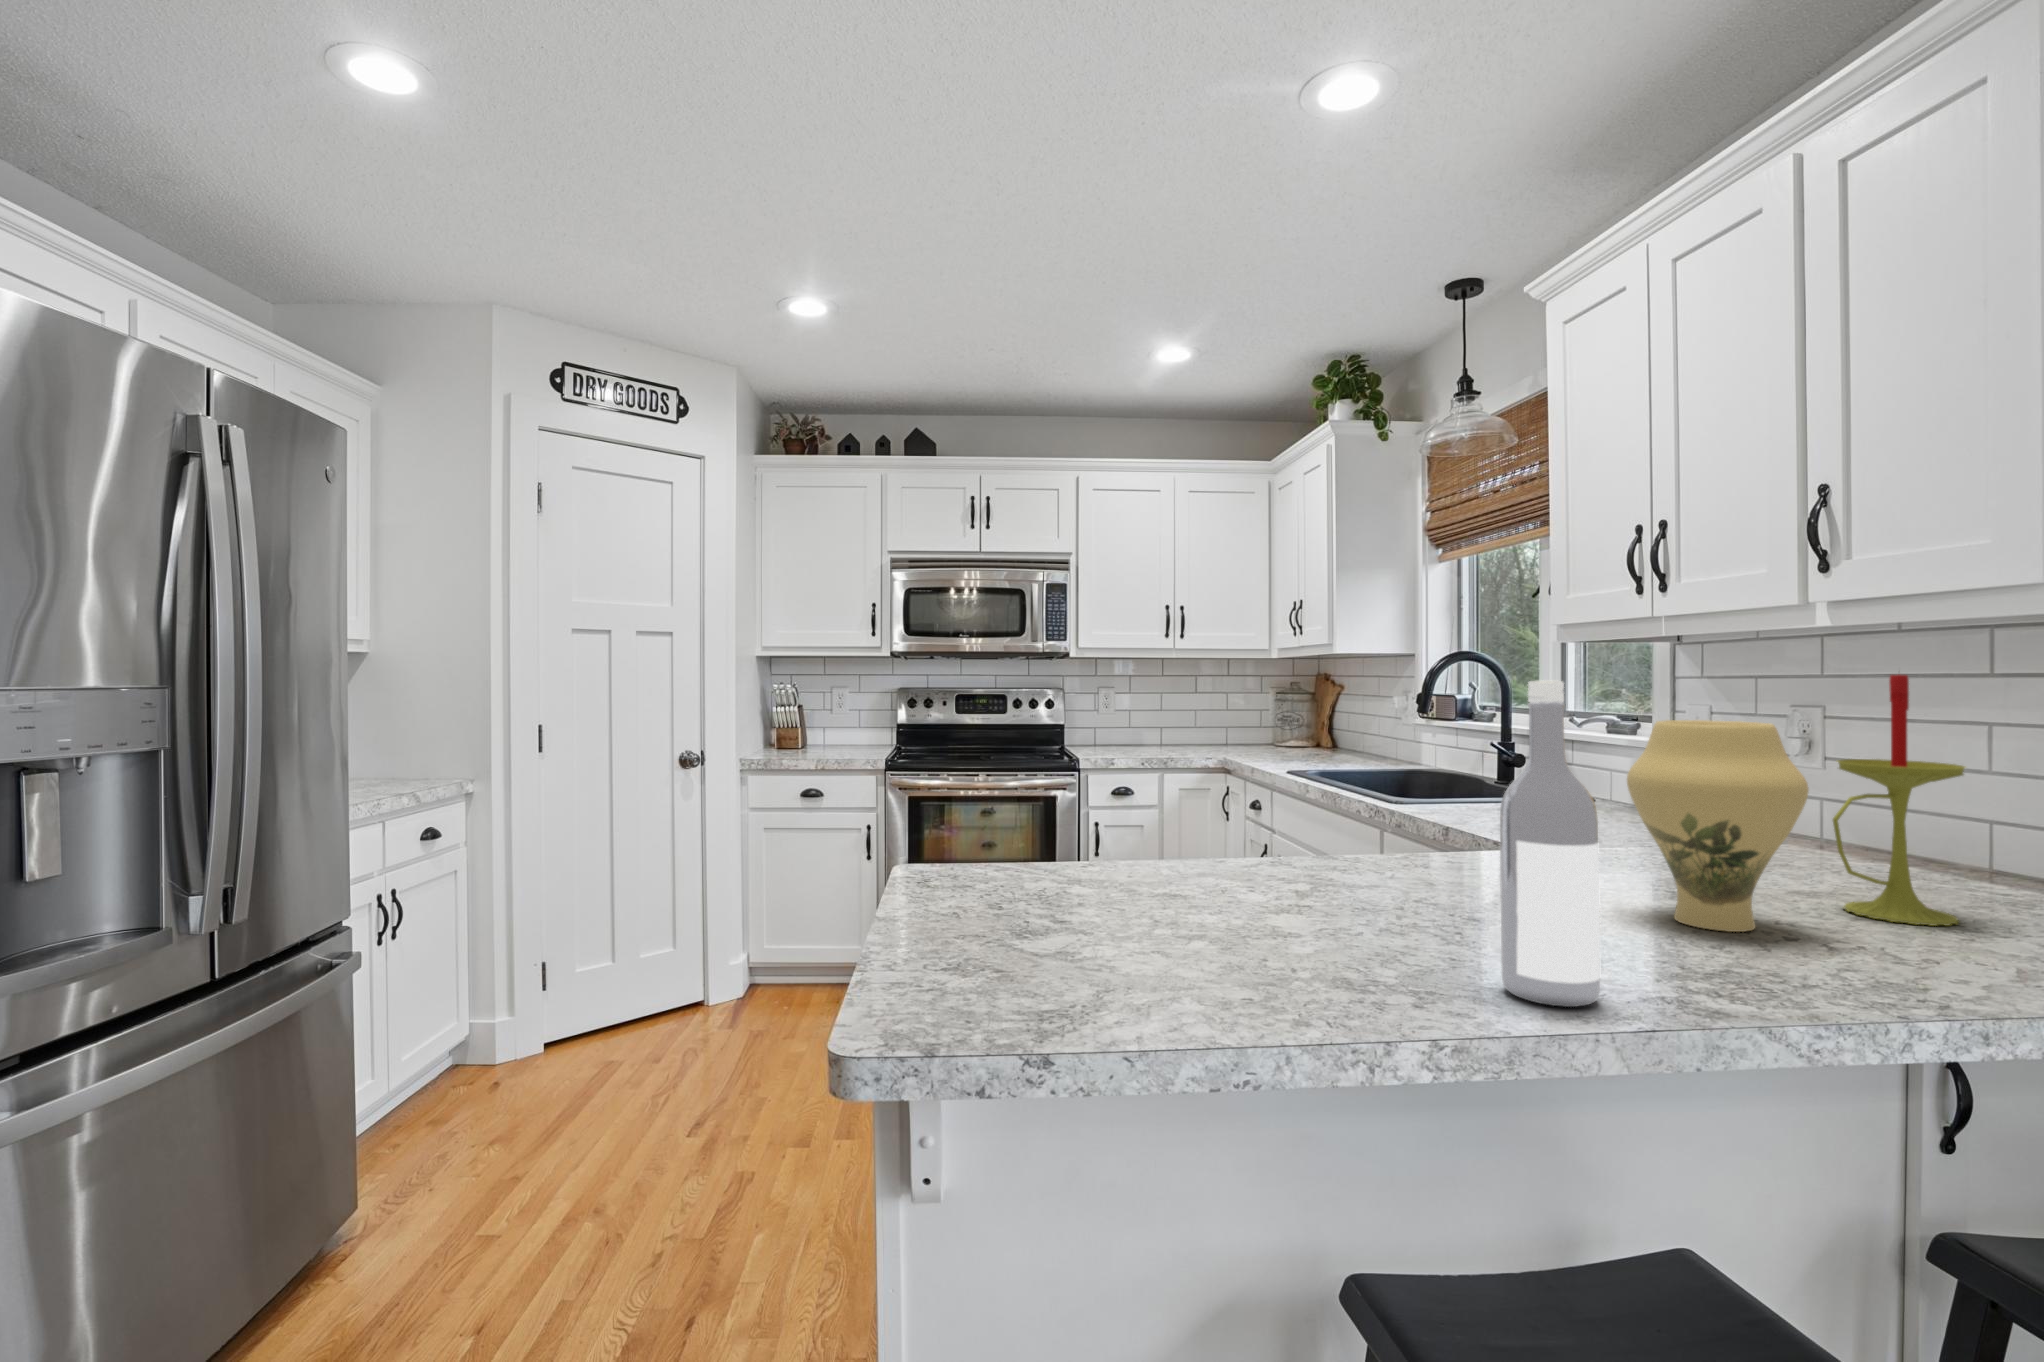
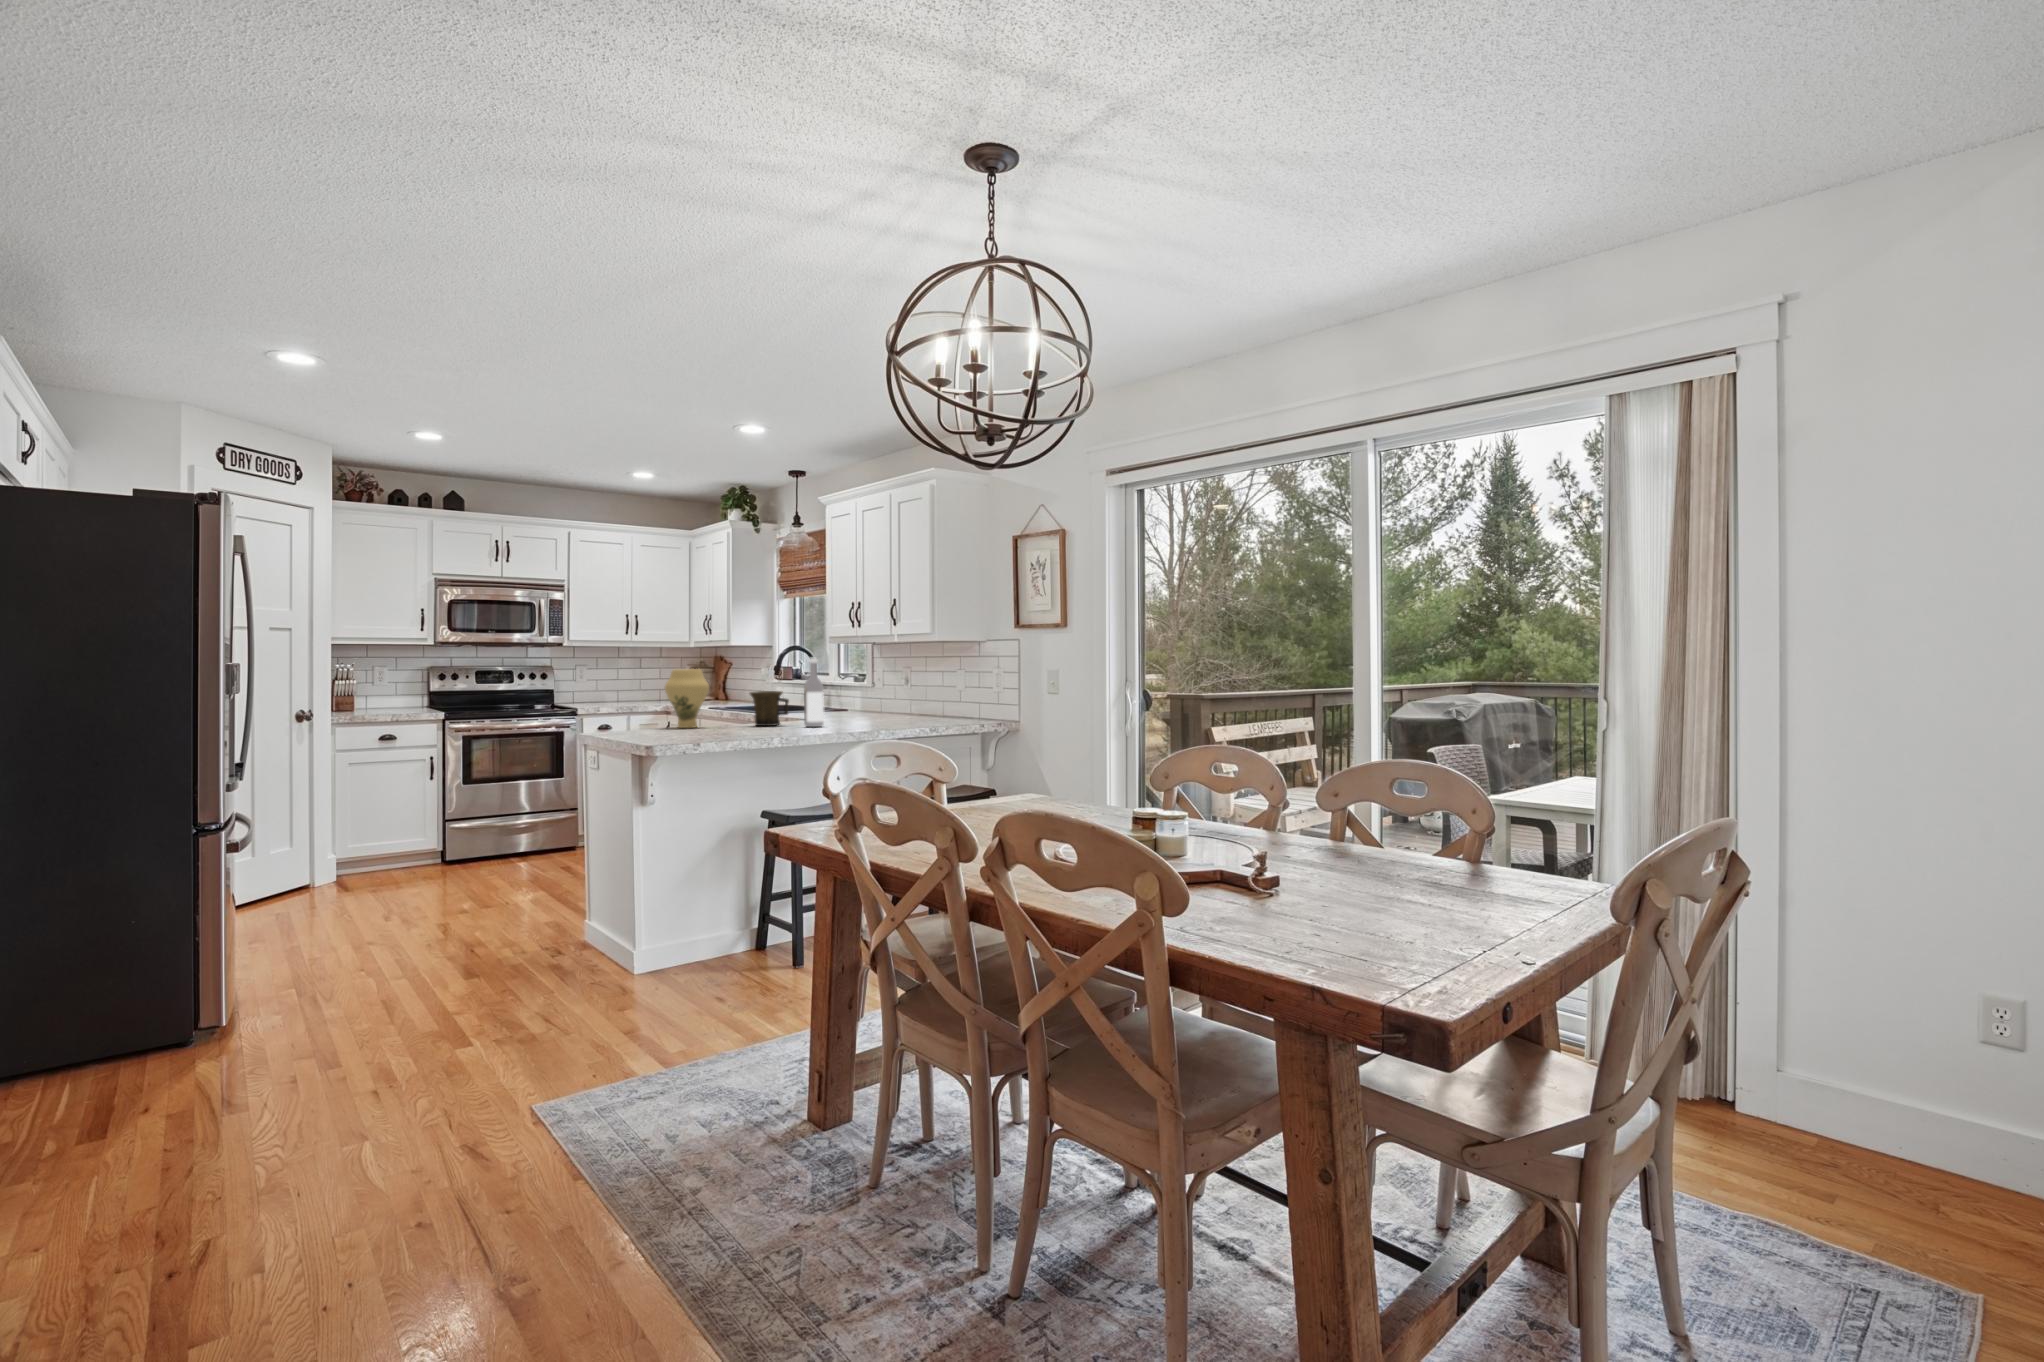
candle: present [1833,675,1965,926] -> none [886,655,914,719]
vase: present [1627,720,1809,932] -> present [665,669,709,728]
mug: none [1278,800,1433,947] -> present [750,691,789,726]

